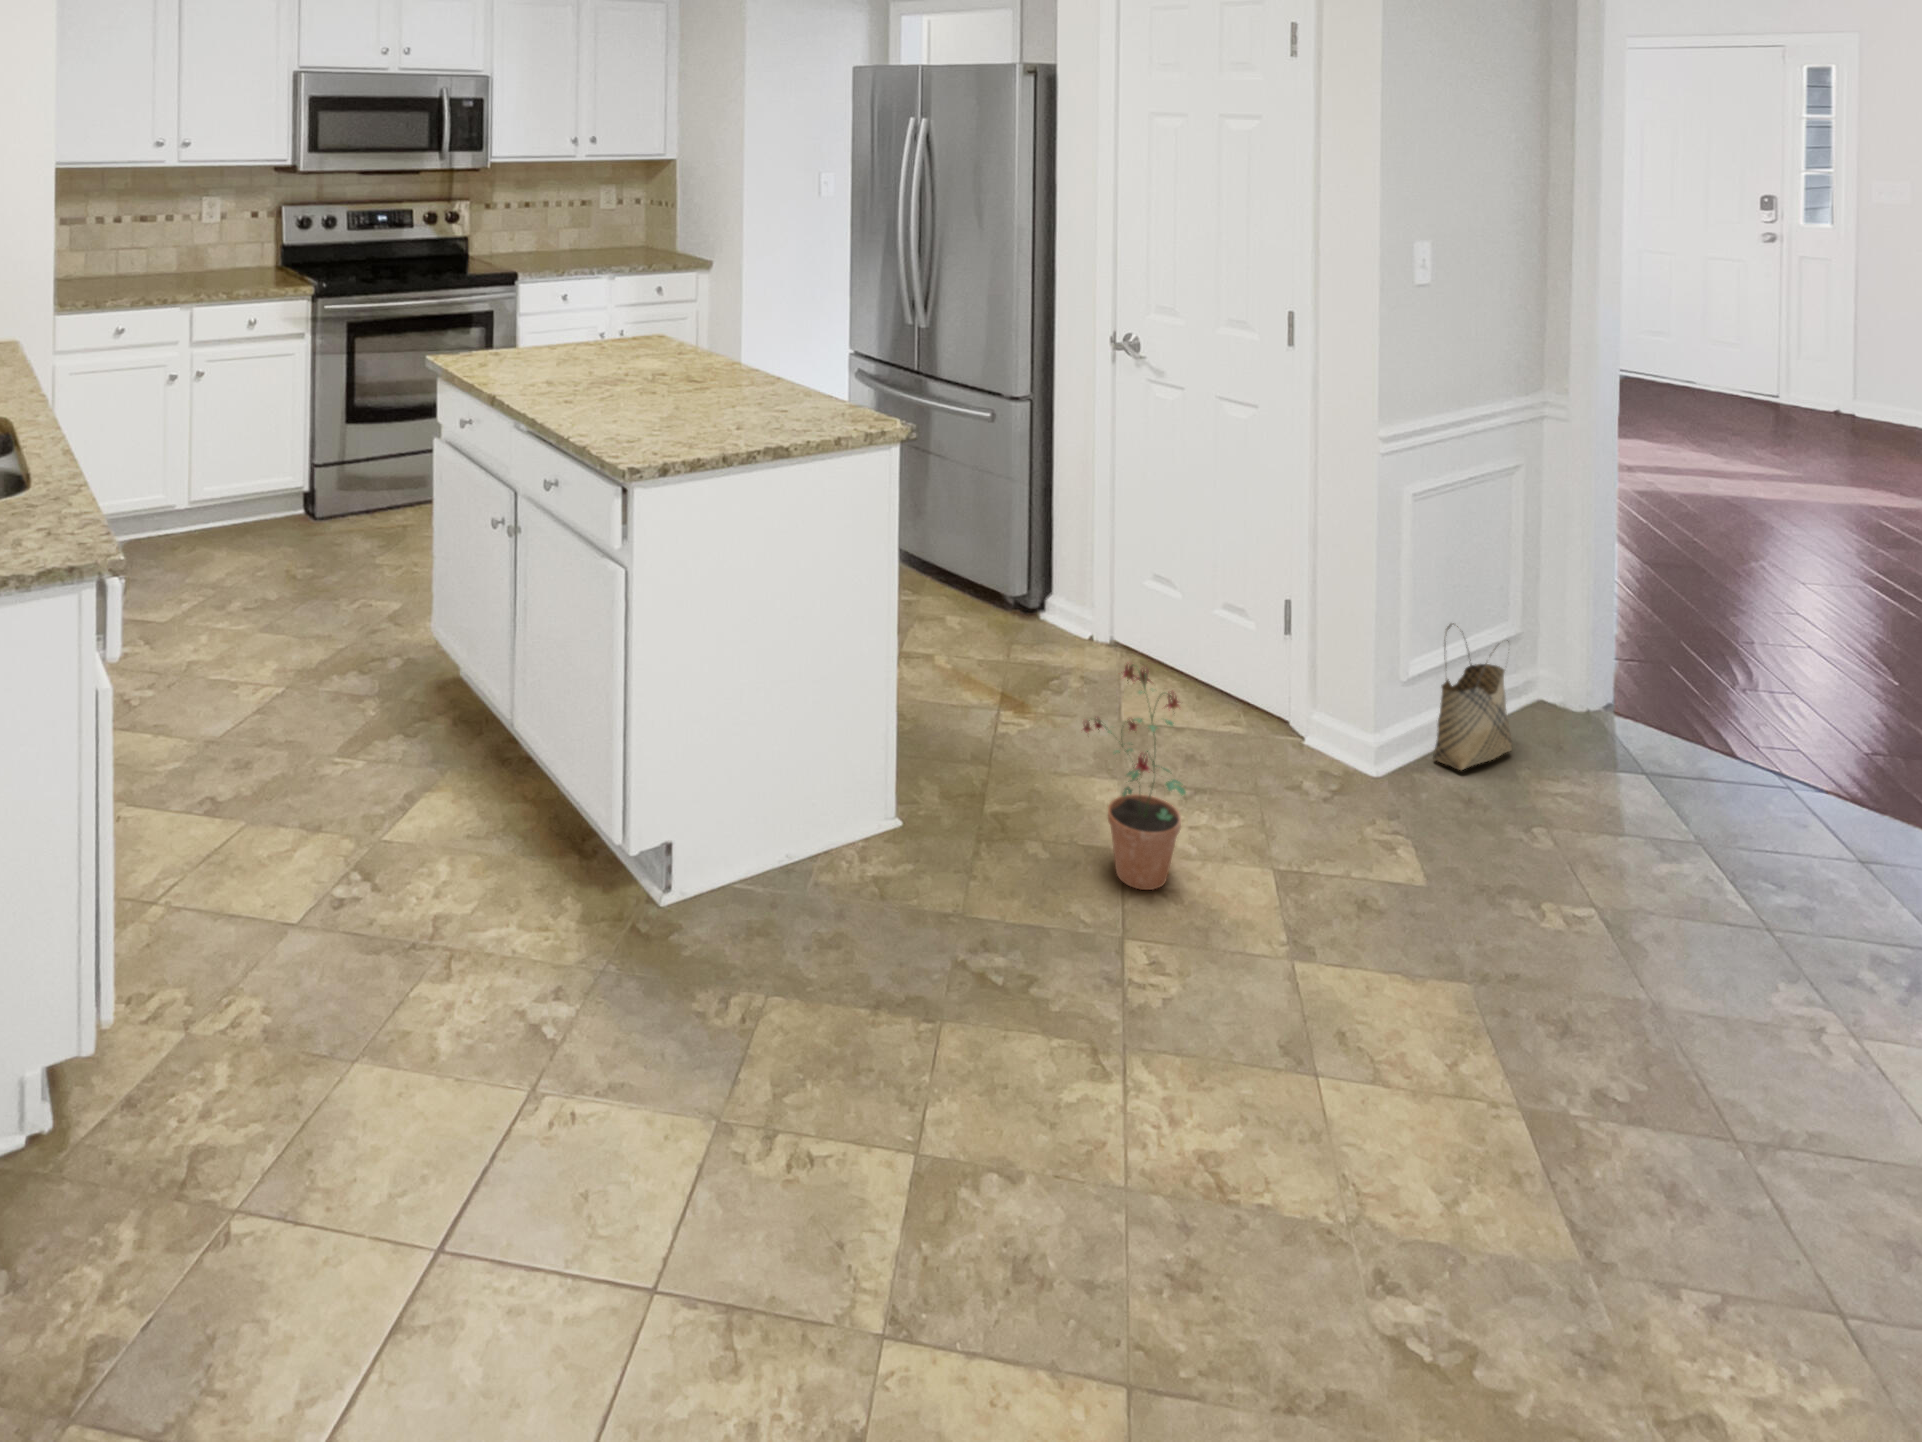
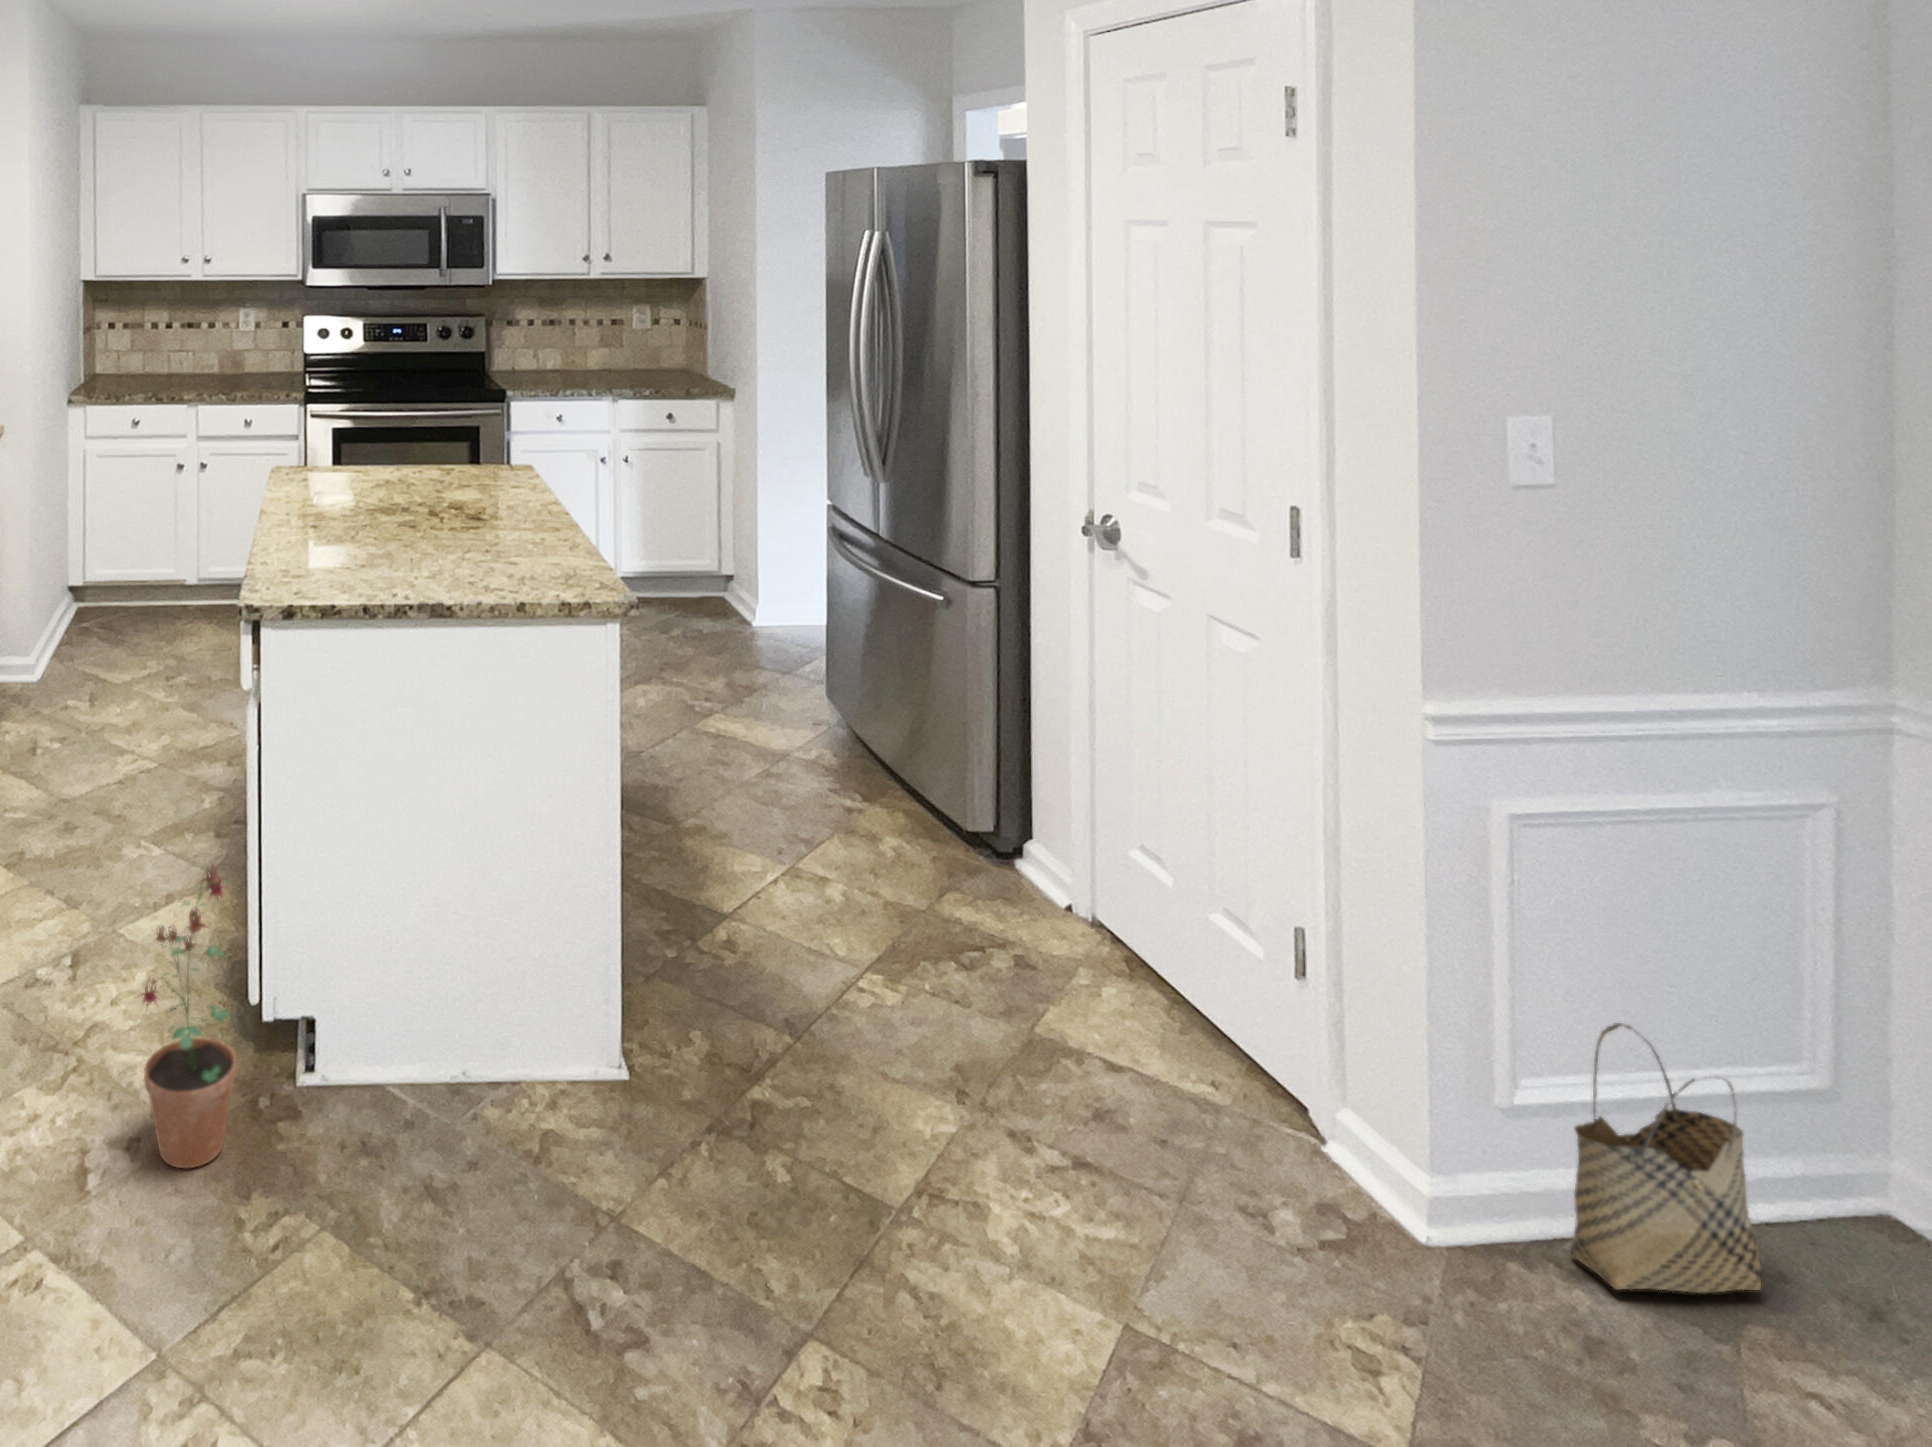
potted plant: present [1083,663,1186,890] -> present [141,866,236,1168]

